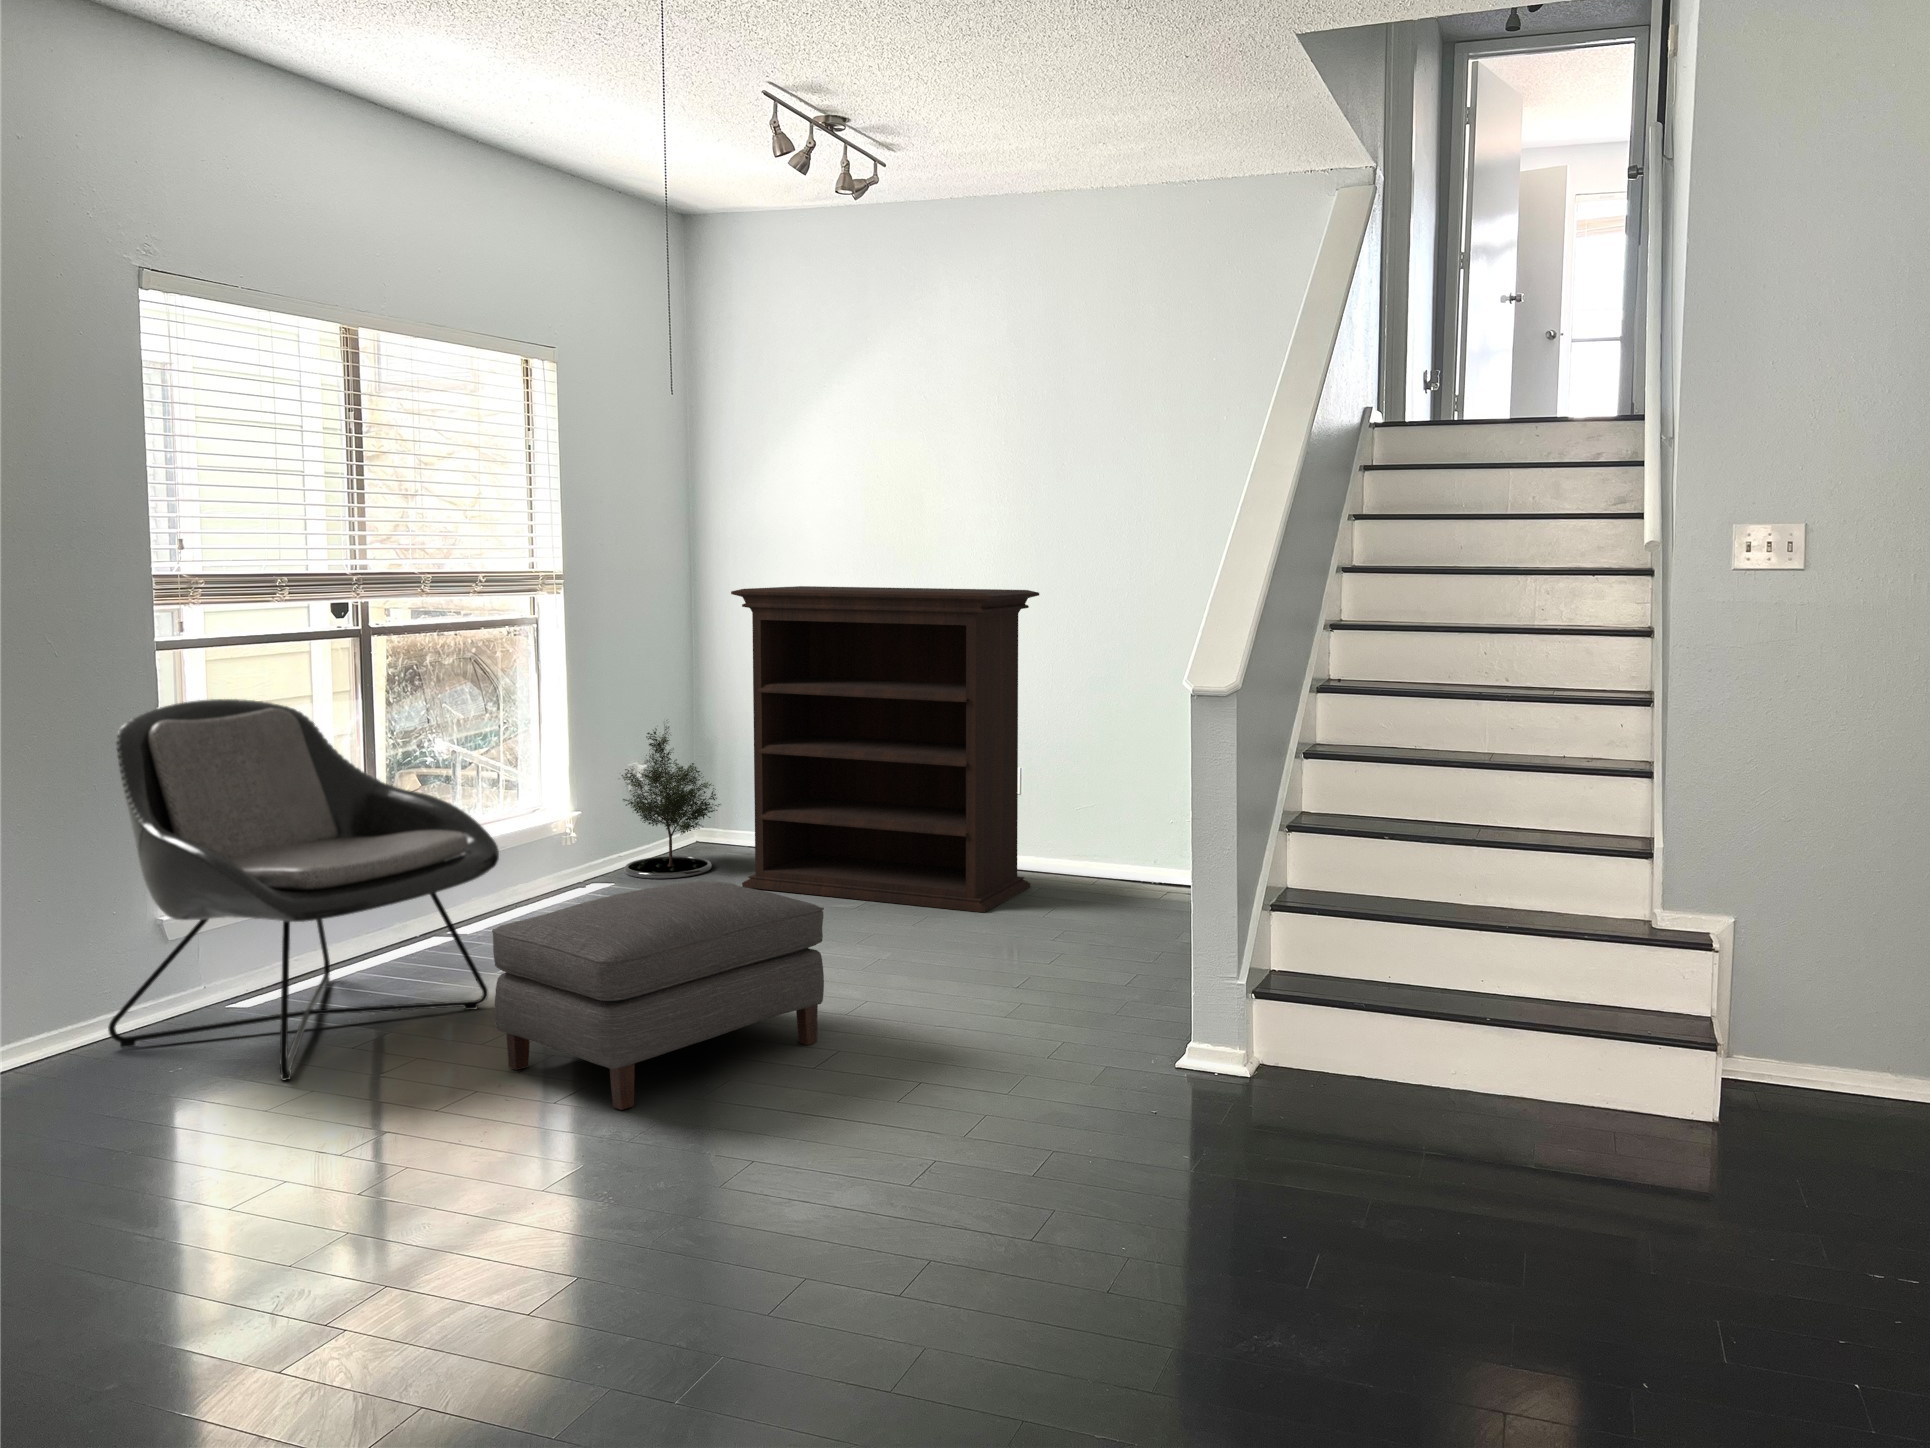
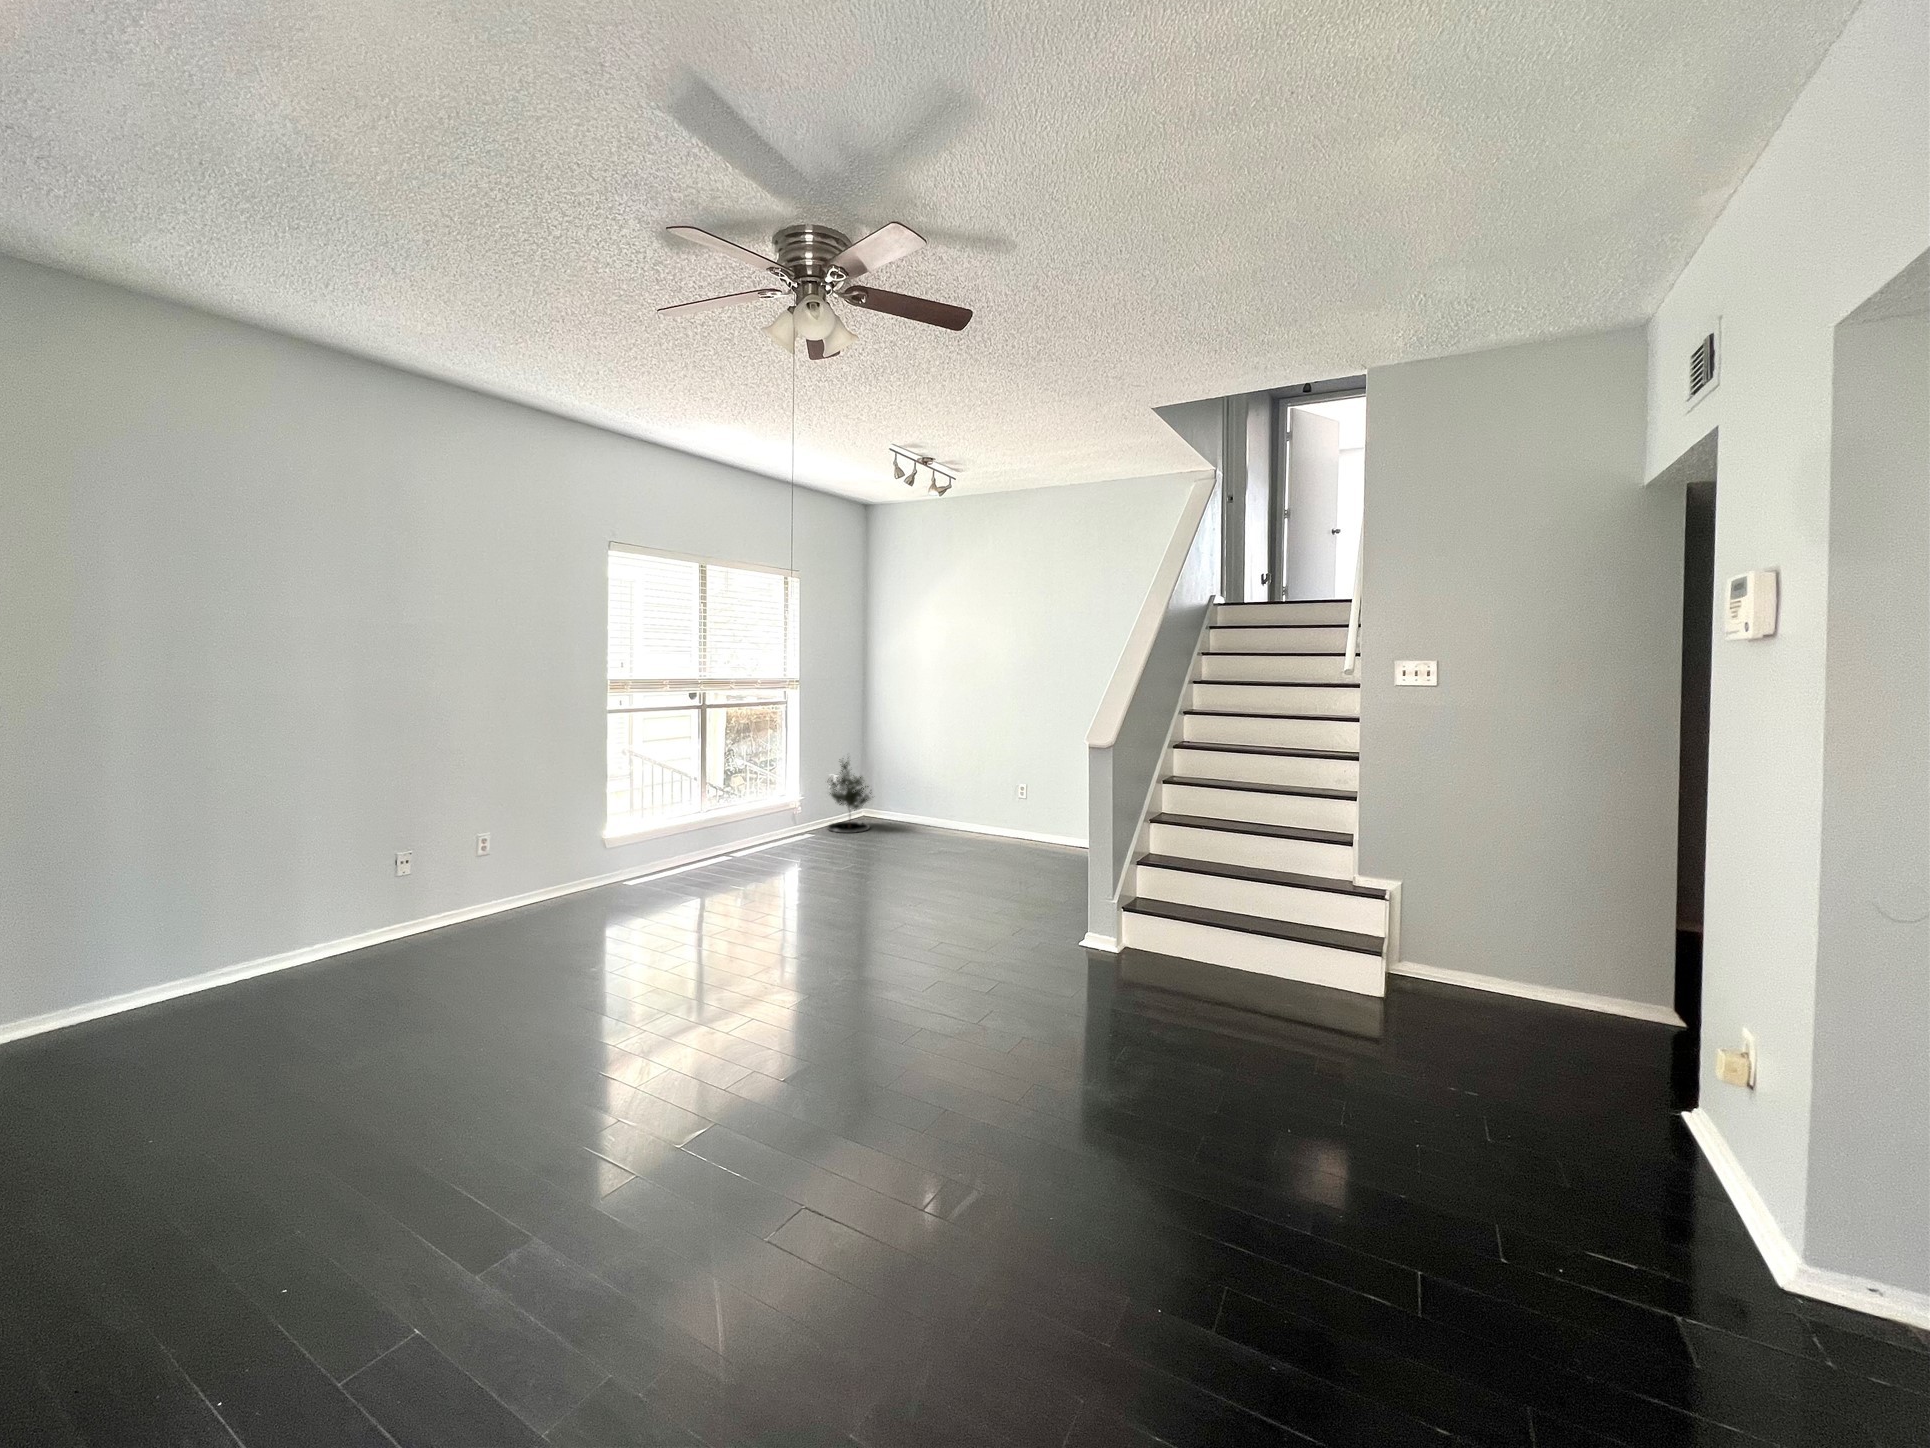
bookshelf: present [731,586,1039,912] -> none [879,688,1035,858]
lounge chair: present [108,699,499,1081] -> none [581,739,756,919]
ottoman: present [492,881,824,1110] -> none [746,835,905,945]

